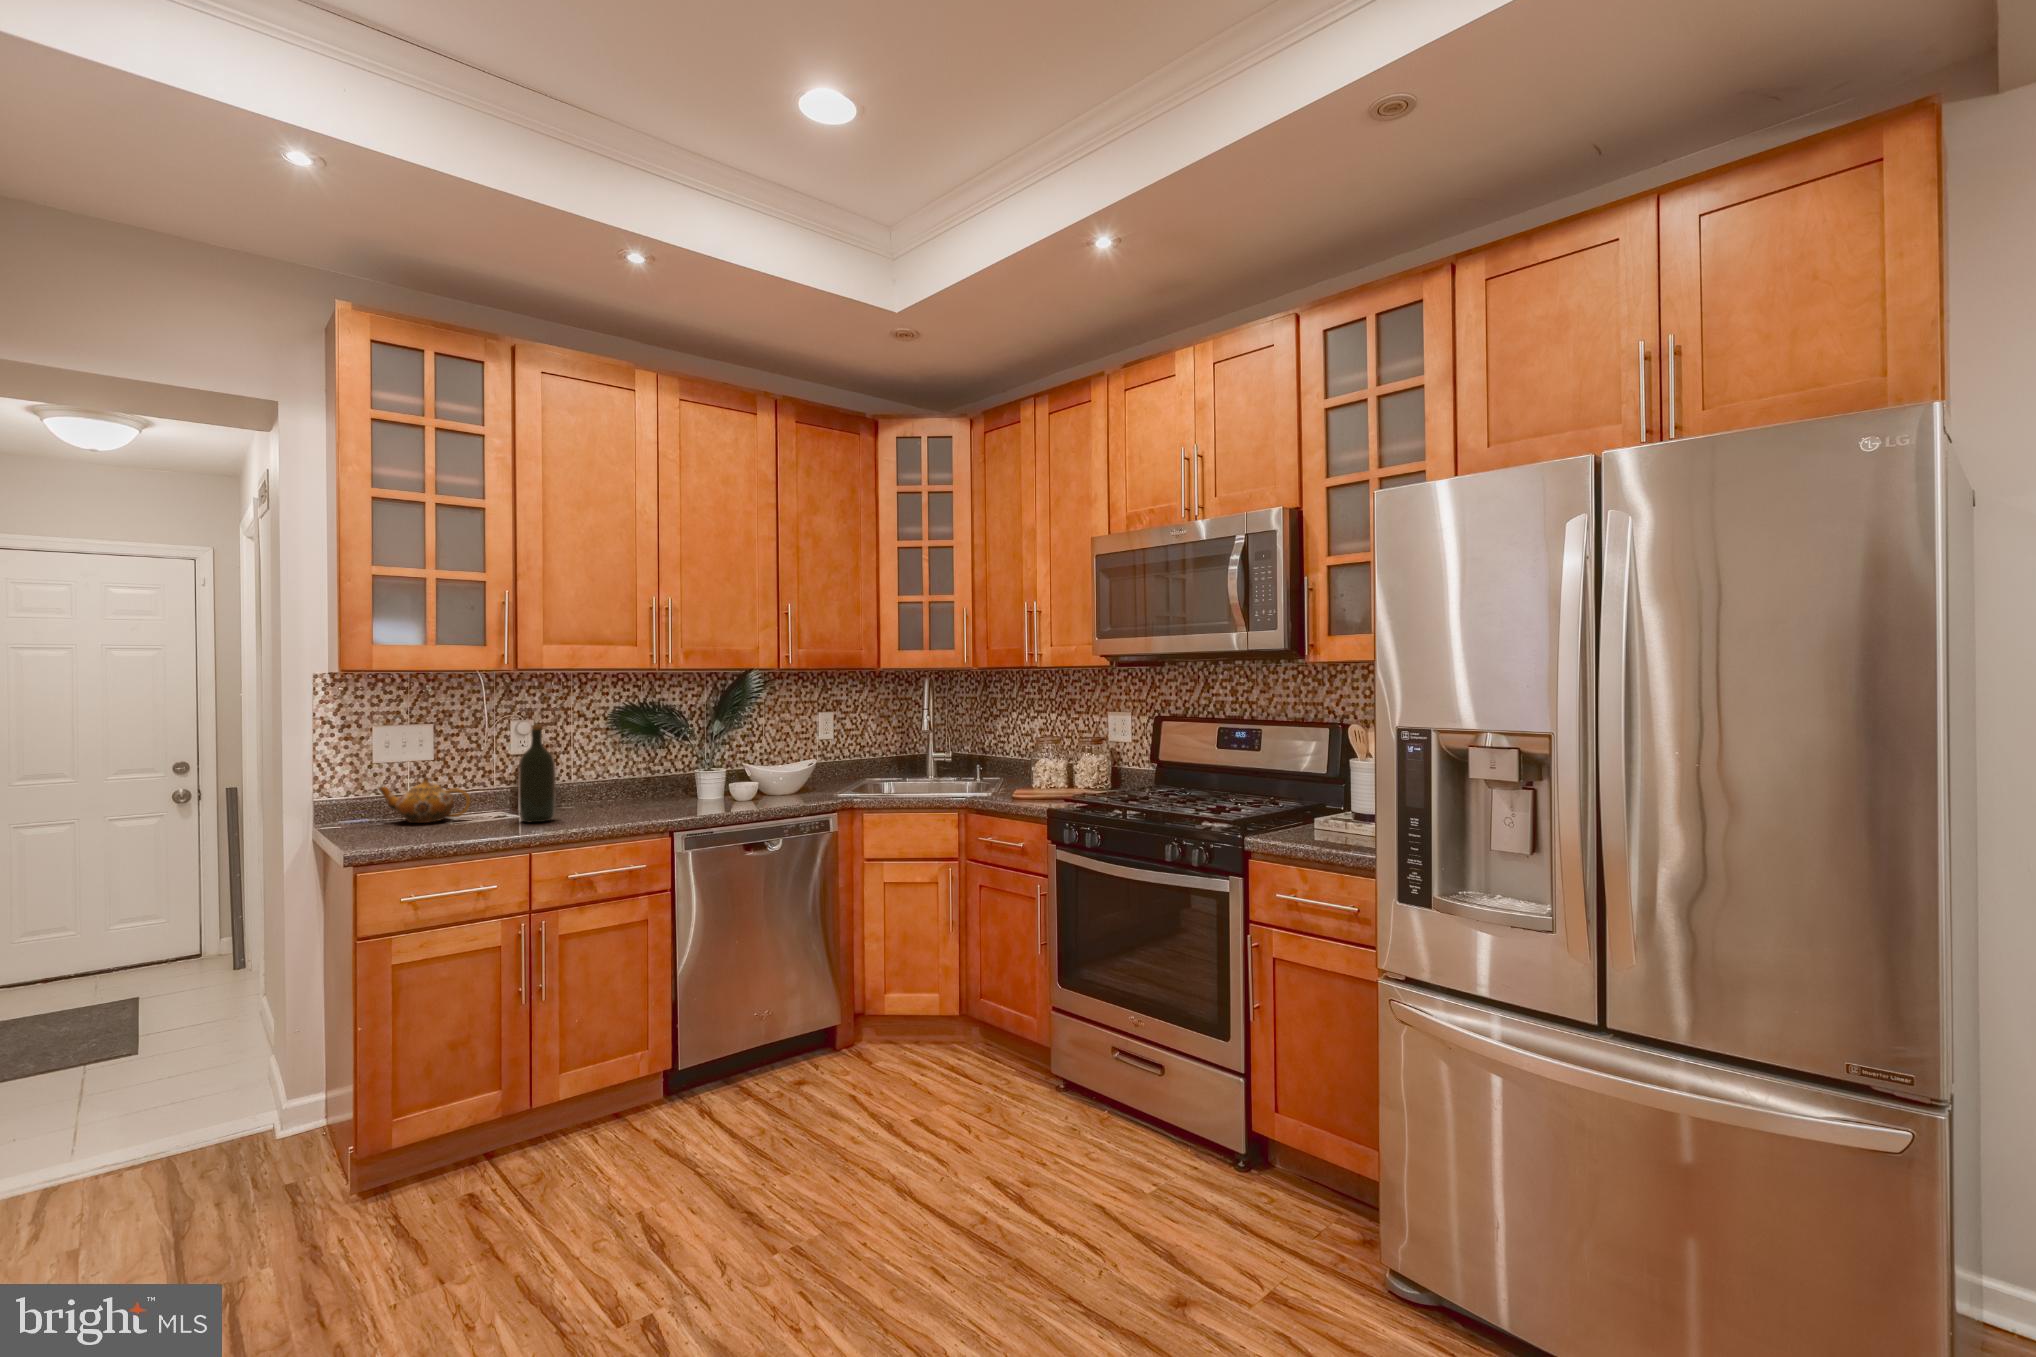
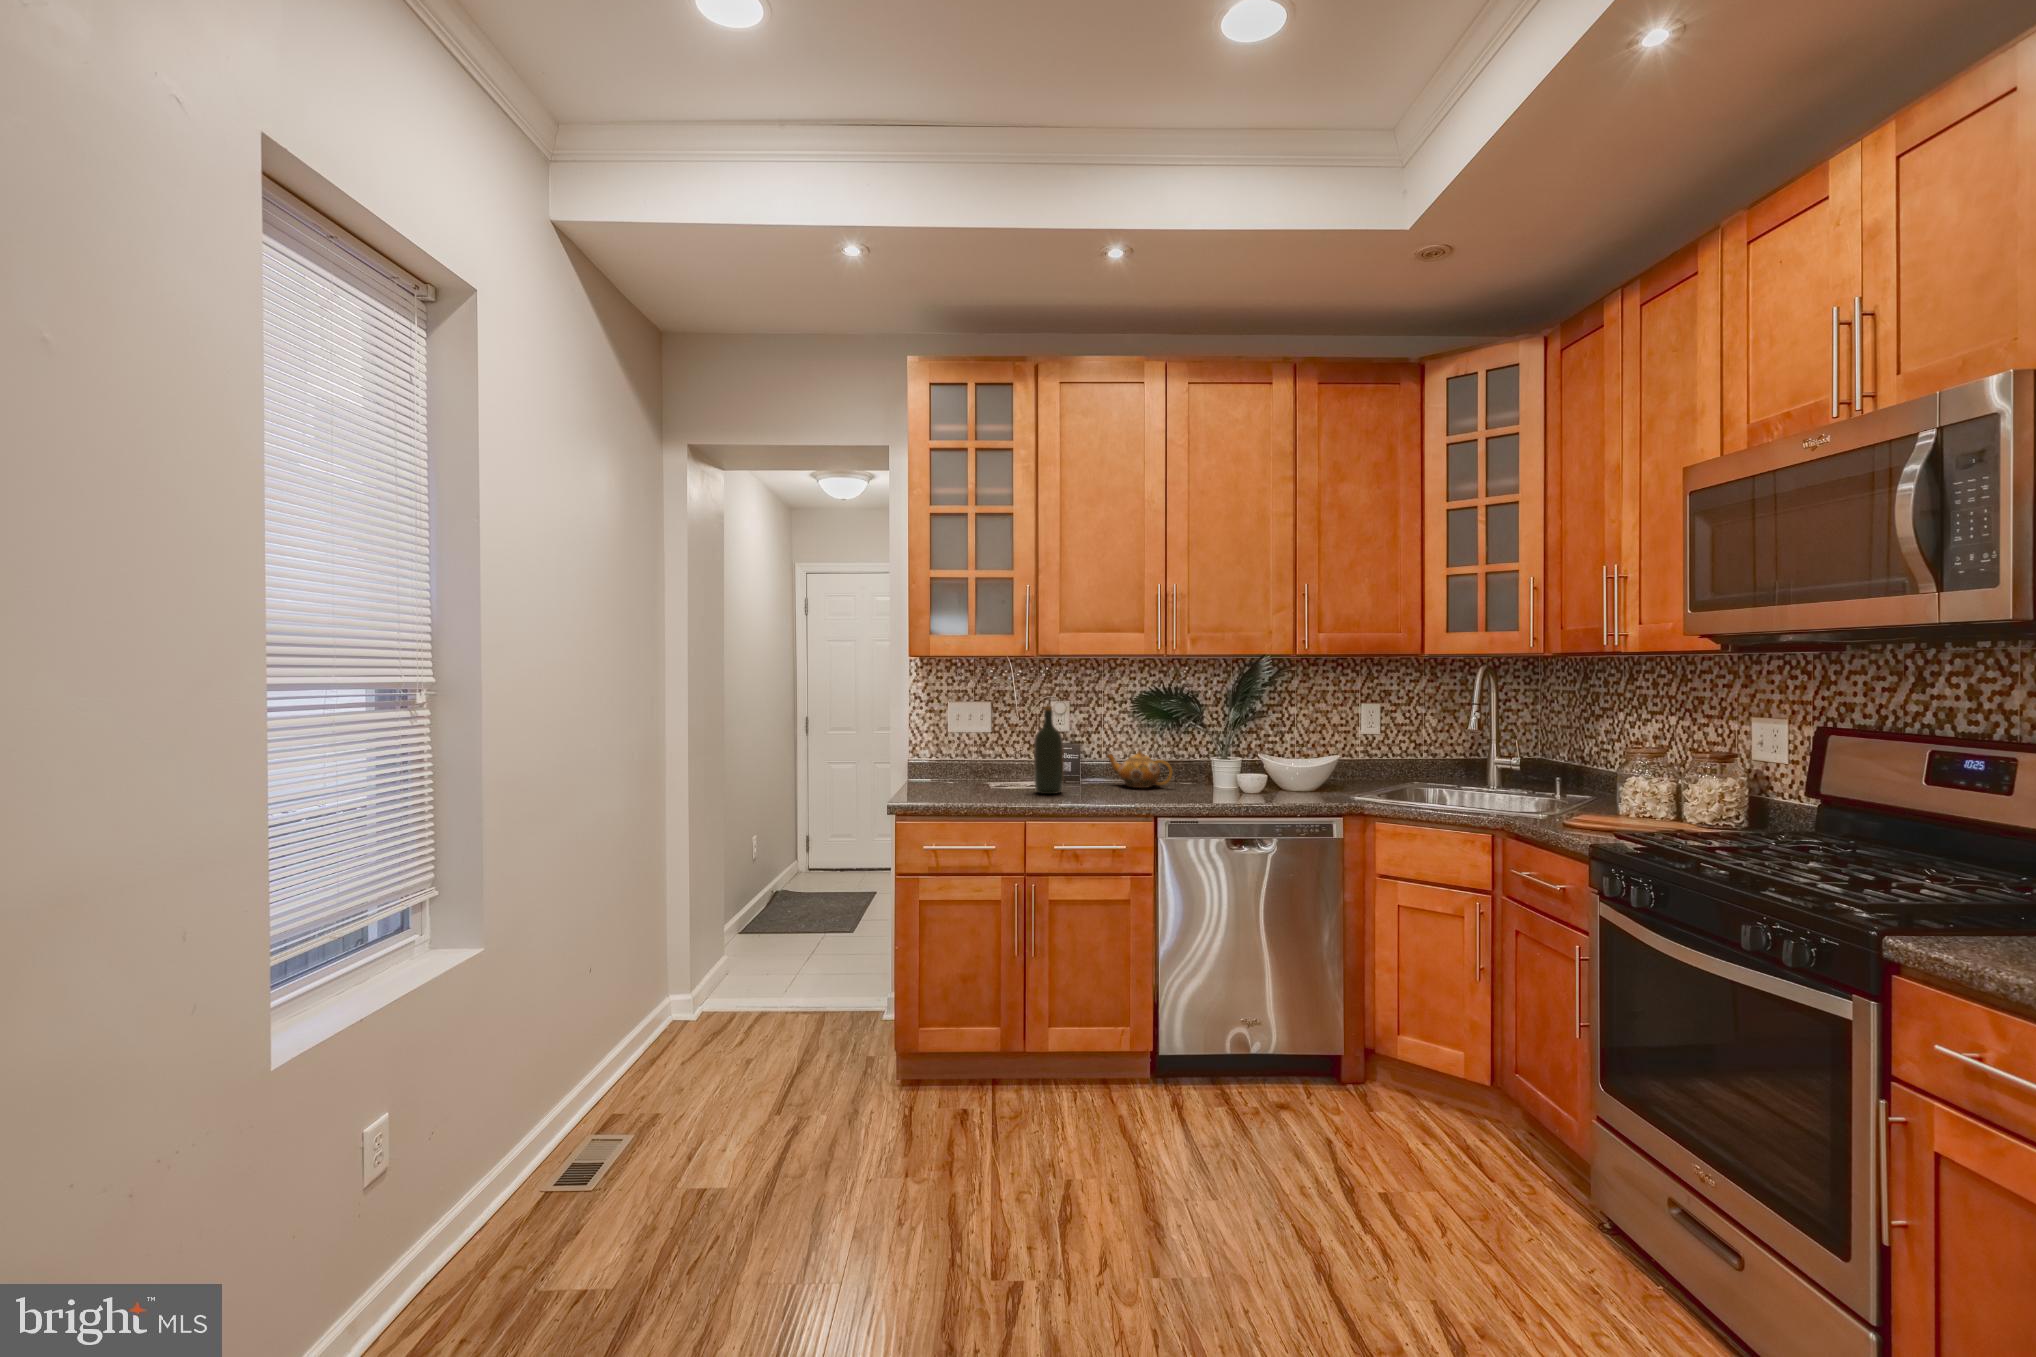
teapot: present [378,777,470,823] -> present [1107,749,1172,788]

